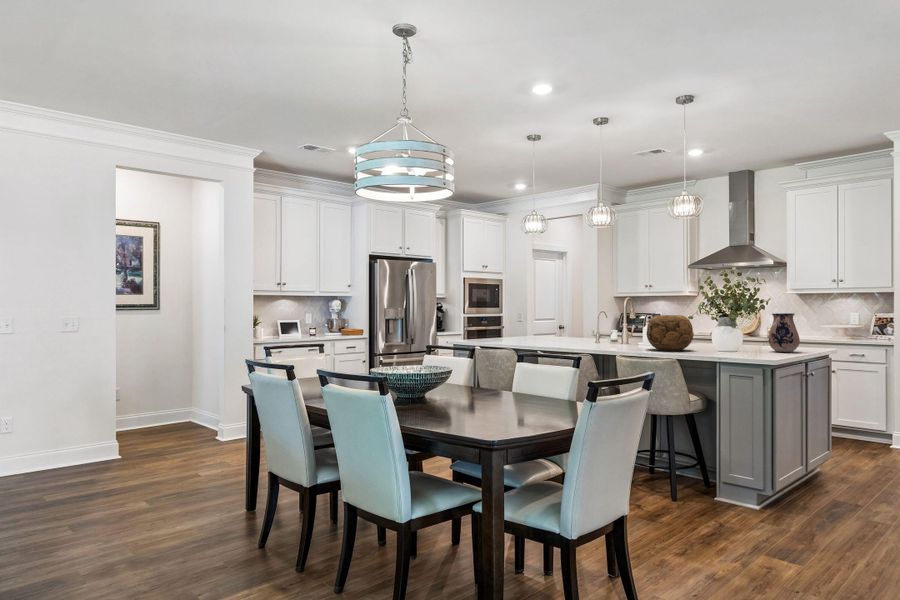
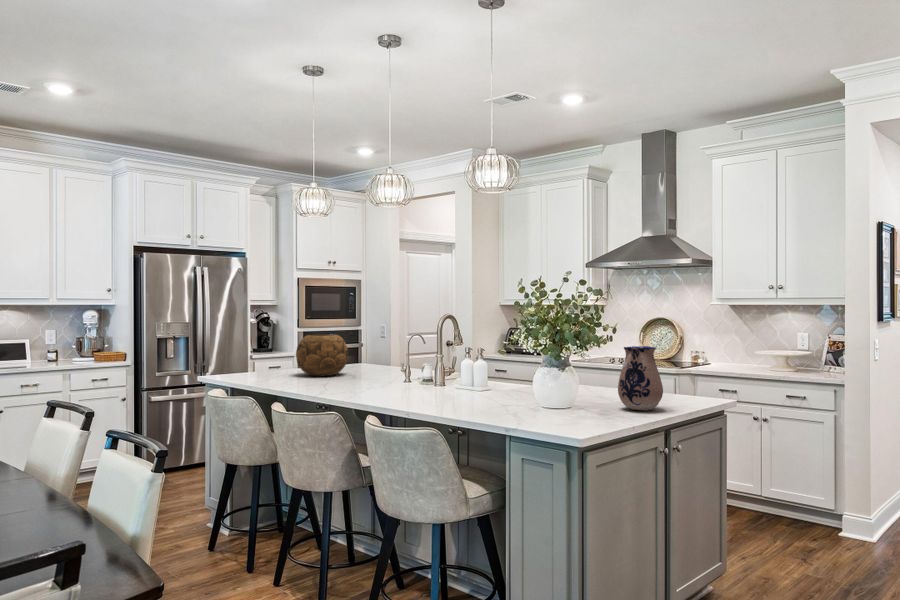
decorative bowl: present [647,315,694,351] -> present [296,334,348,376]

